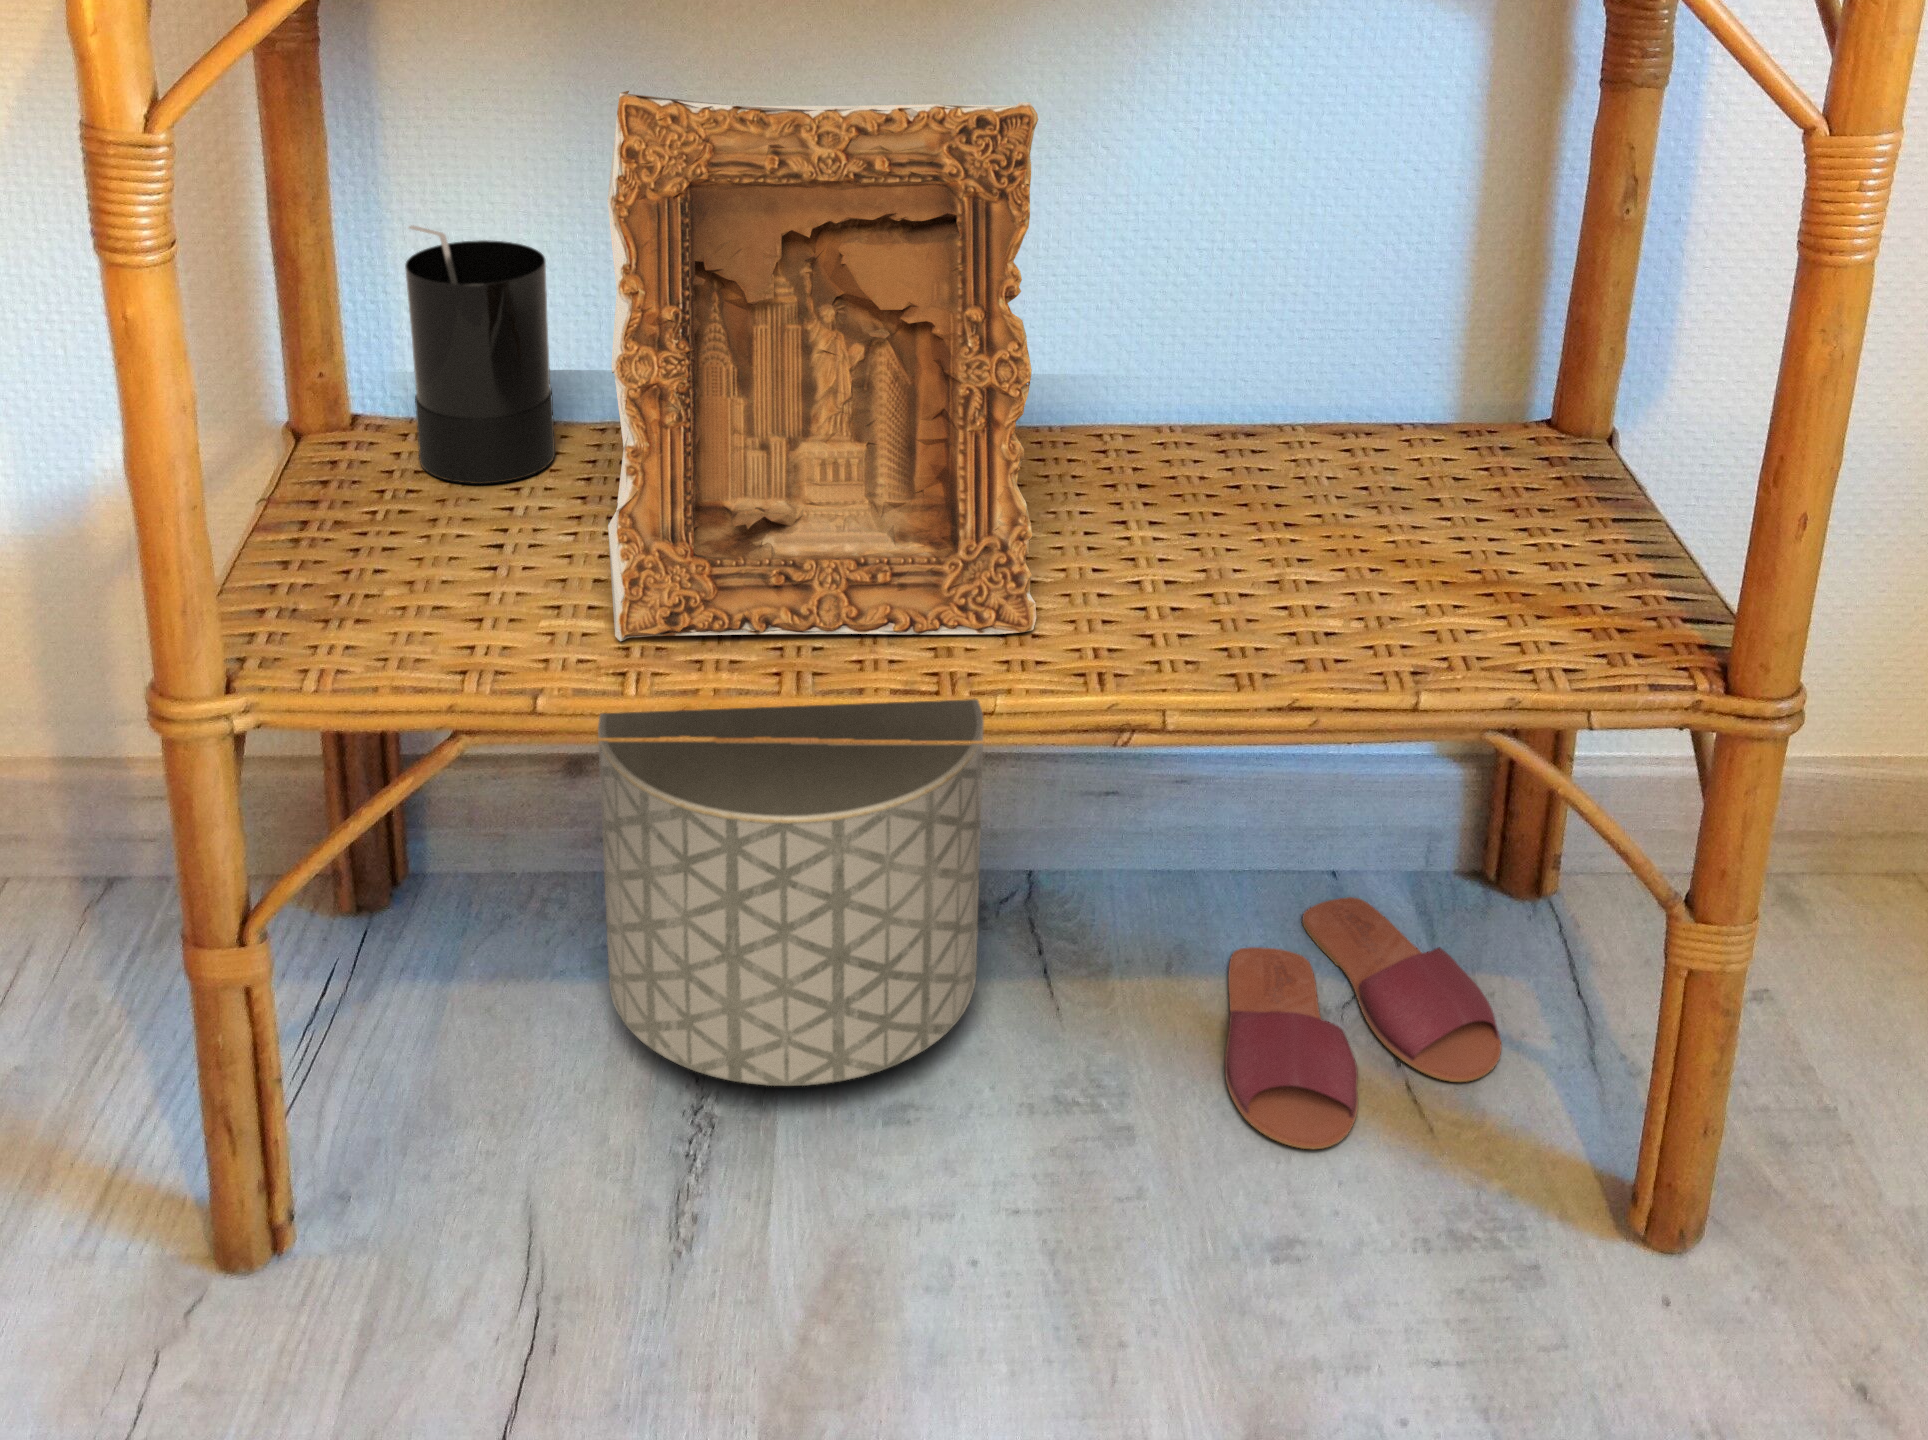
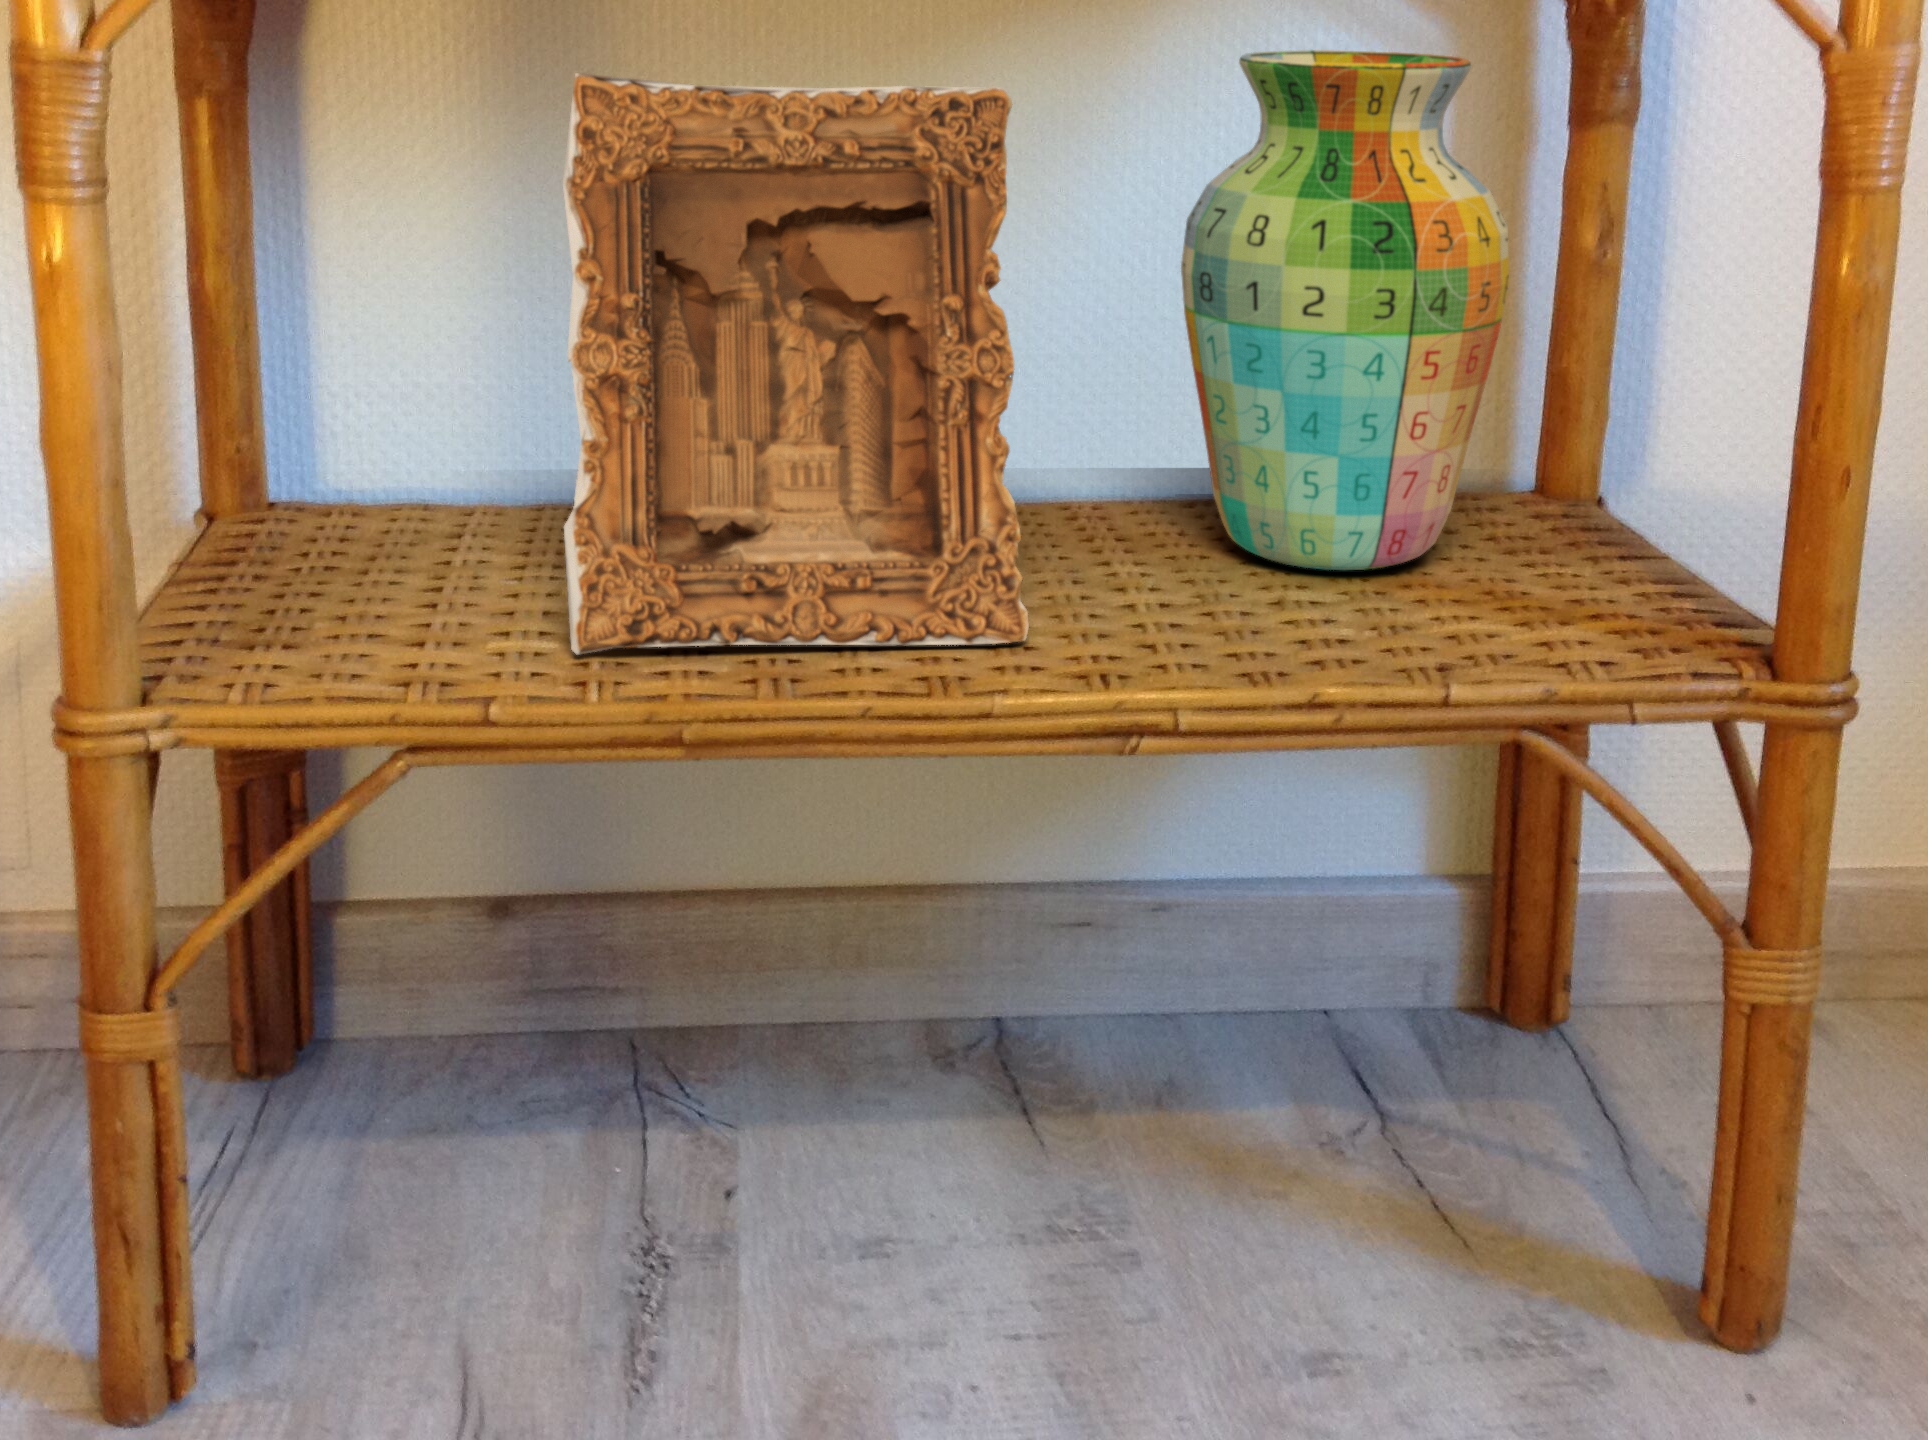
vase: none [1208,27,1524,535] -> present [1181,50,1509,570]
candle: present [405,225,555,484] -> none [330,281,486,549]
planter: present [598,699,984,1086] -> none [537,727,959,1207]
slippers: present [1225,897,1501,1149] -> none [1226,1030,1535,1261]

